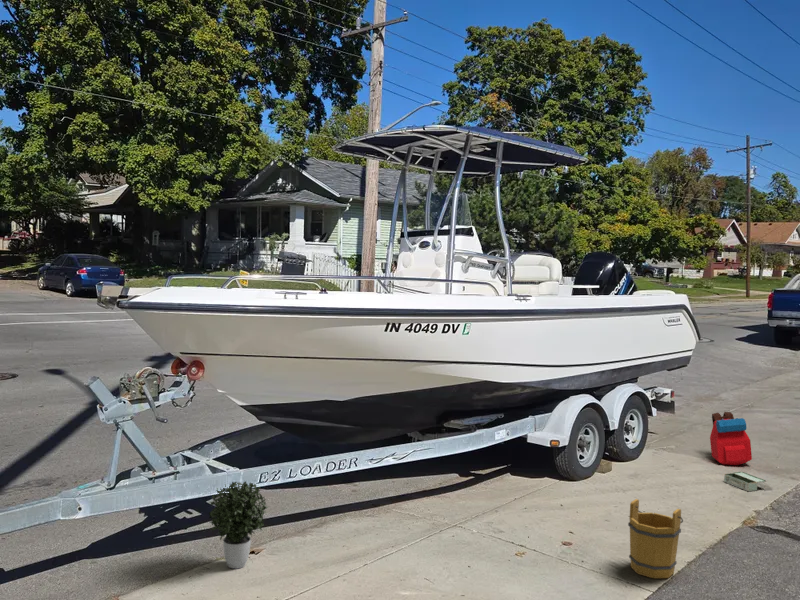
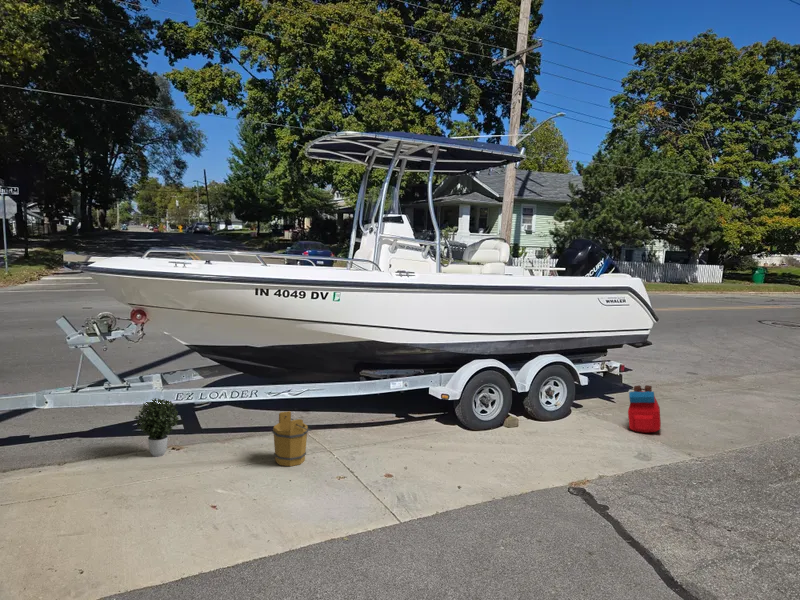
toolbox: present [724,472,766,491] -> none [612,437,643,455]
bucket: present [628,499,683,578] -> present [273,411,311,466]

